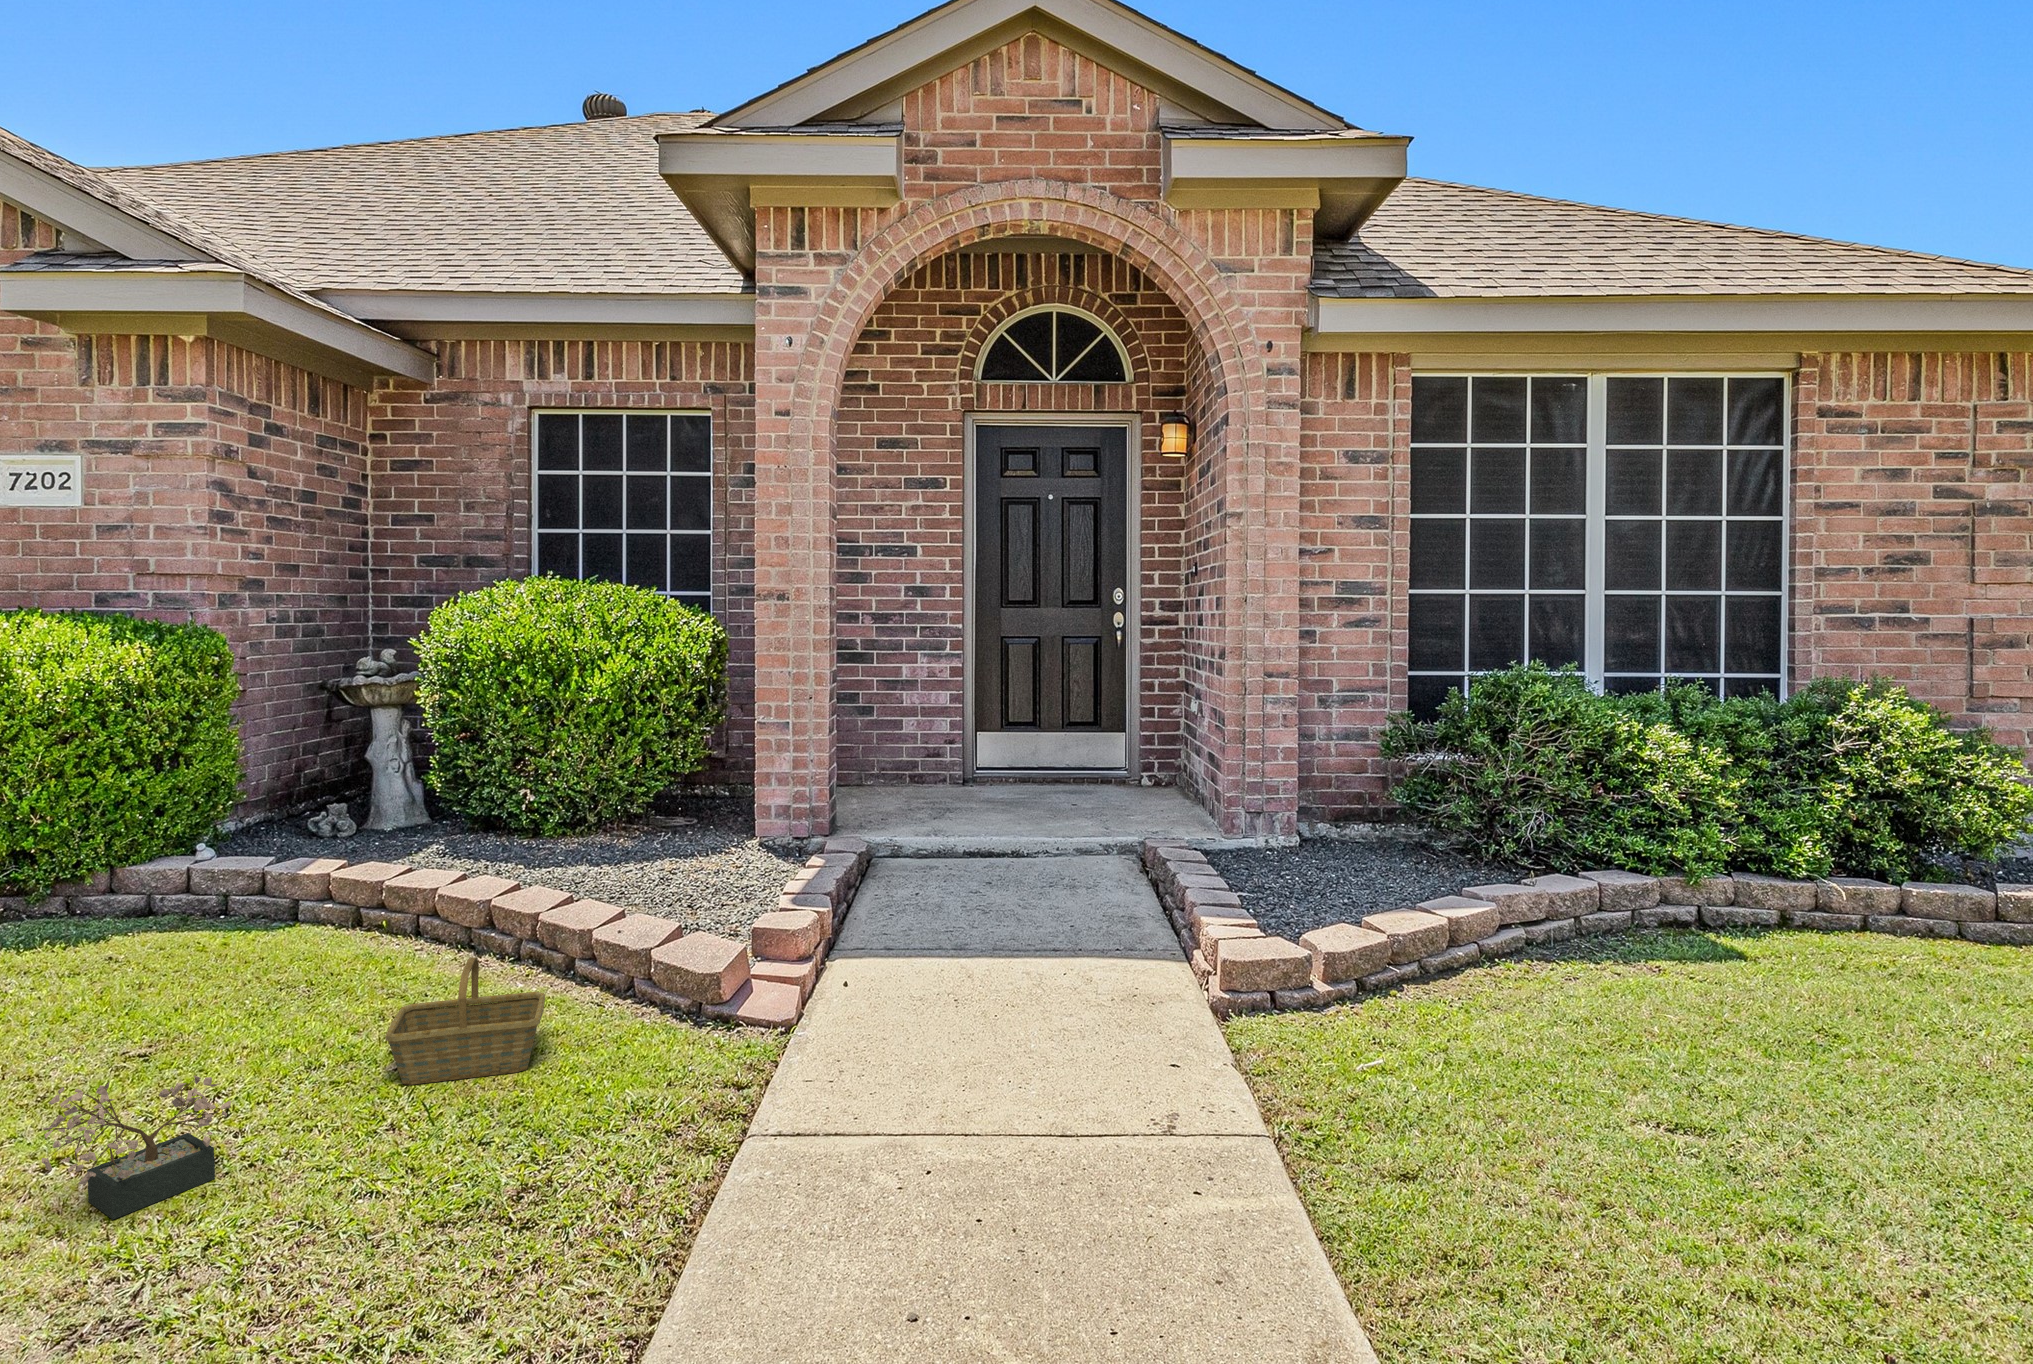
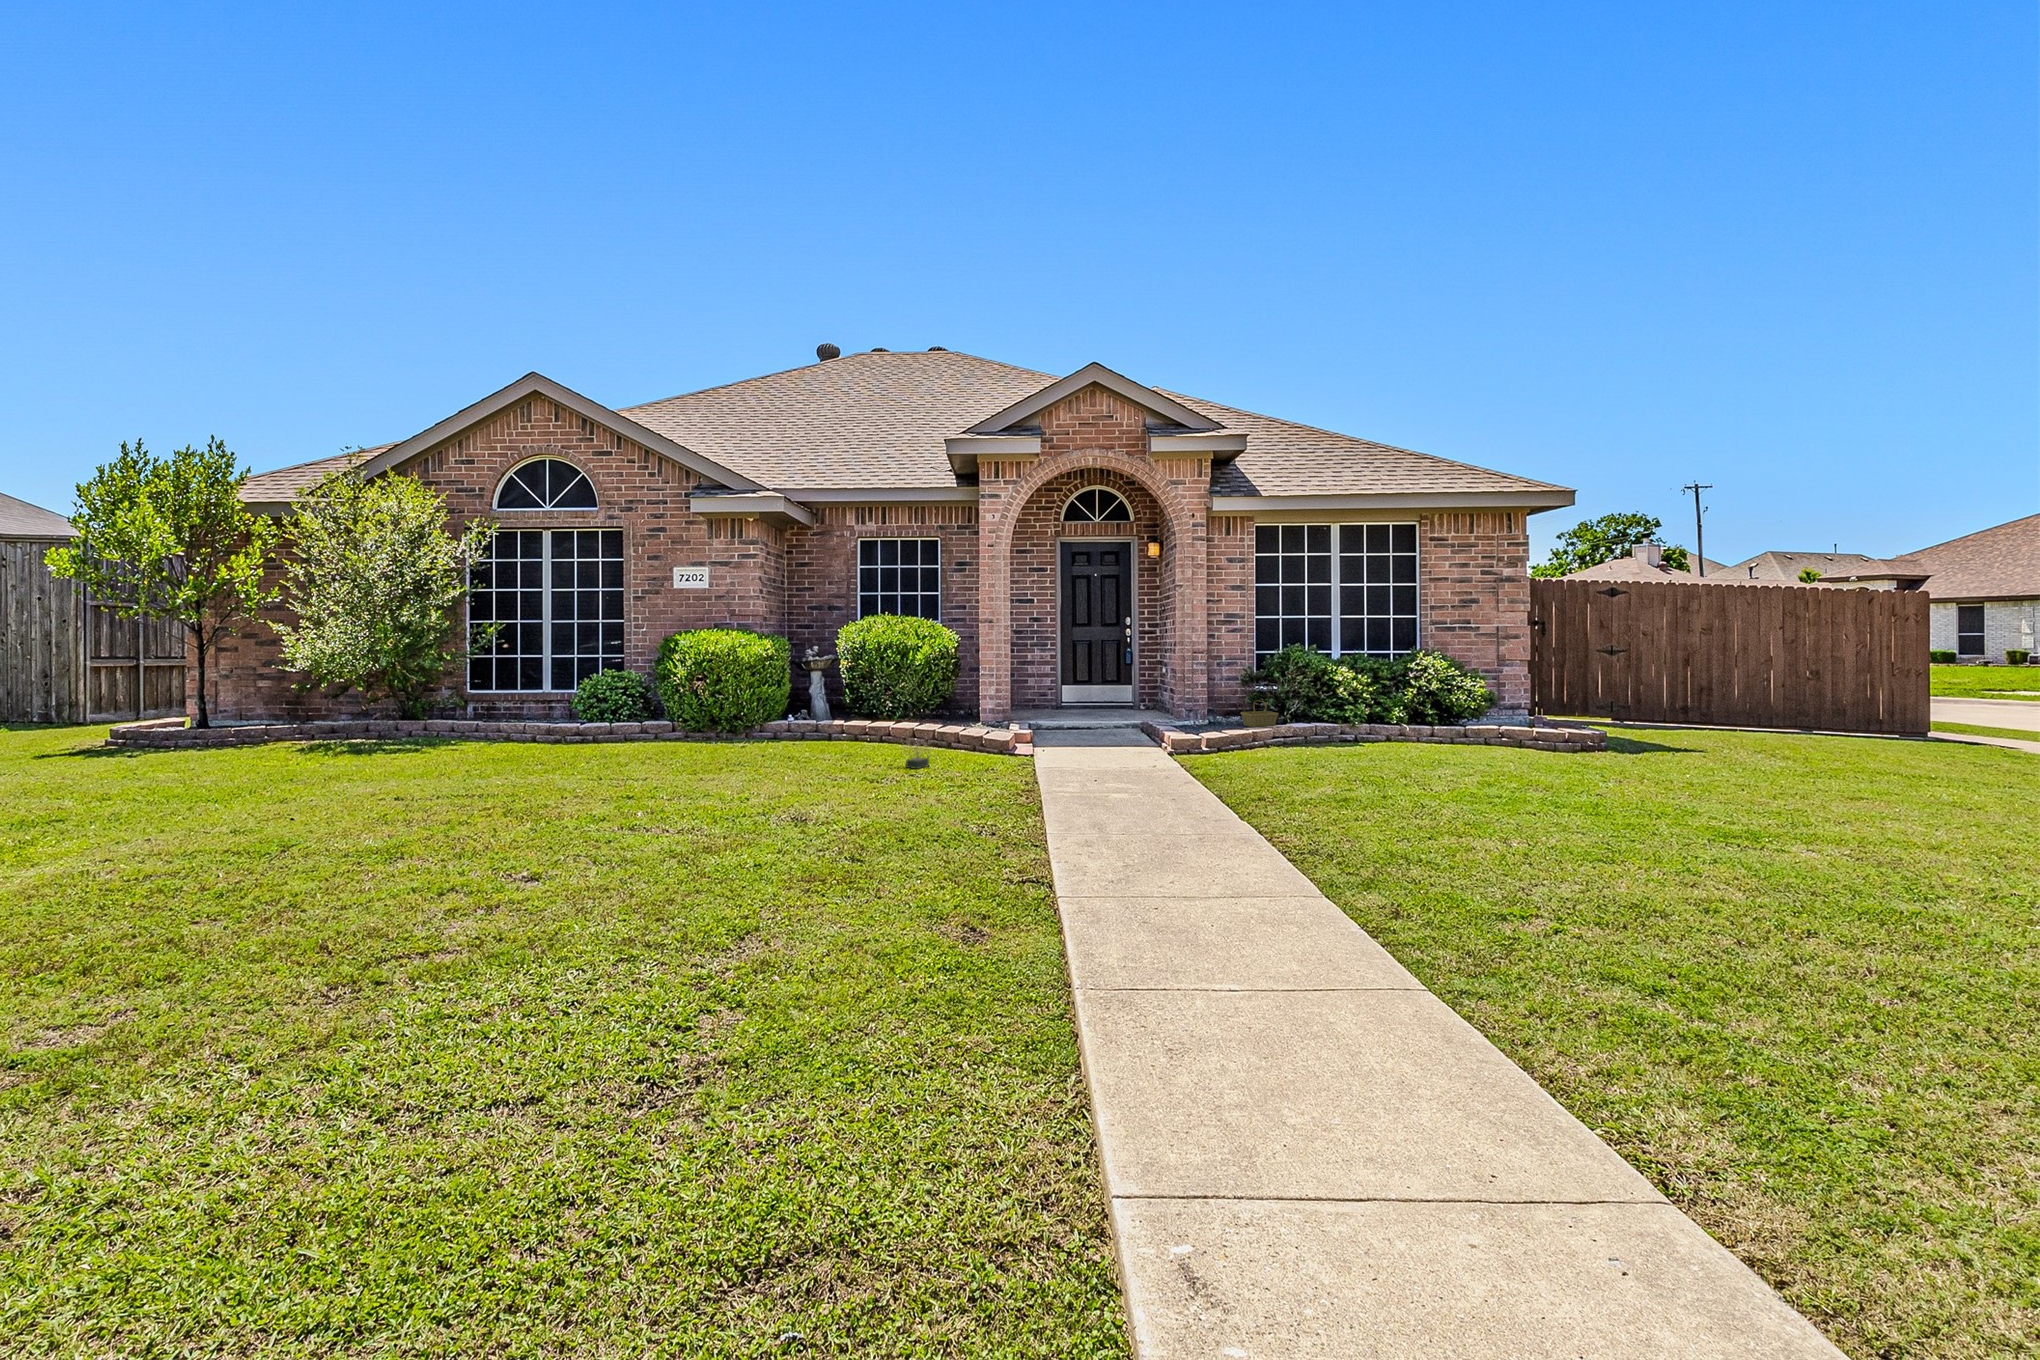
basket: present [386,957,545,1085] -> present [1241,701,1279,727]

